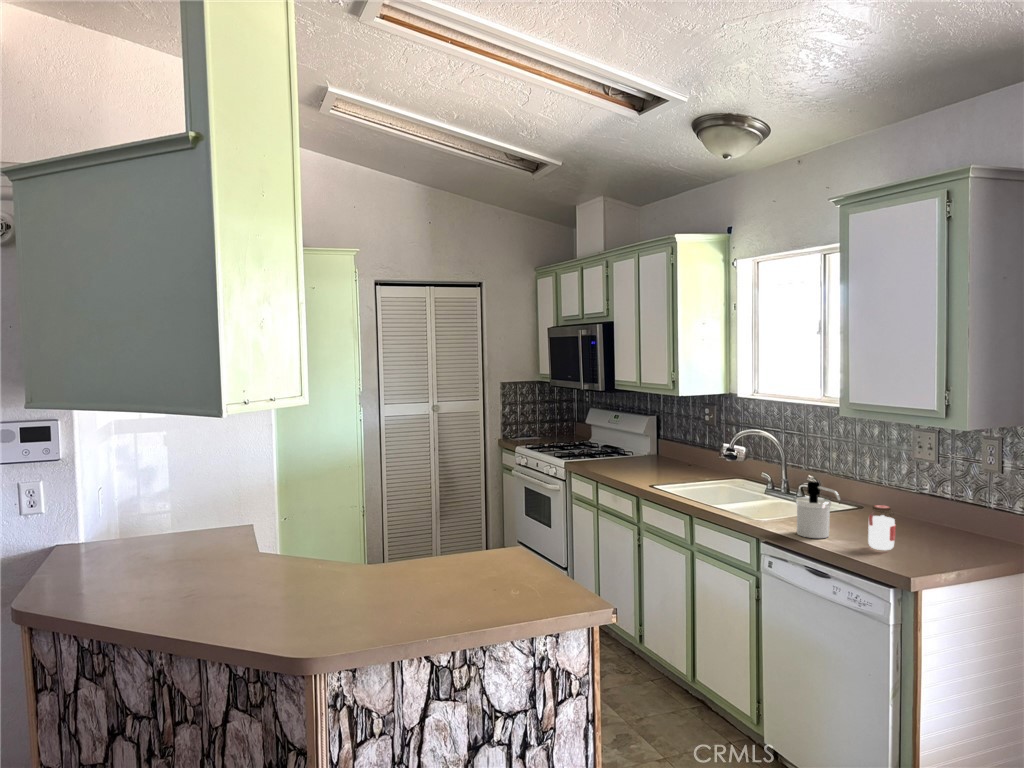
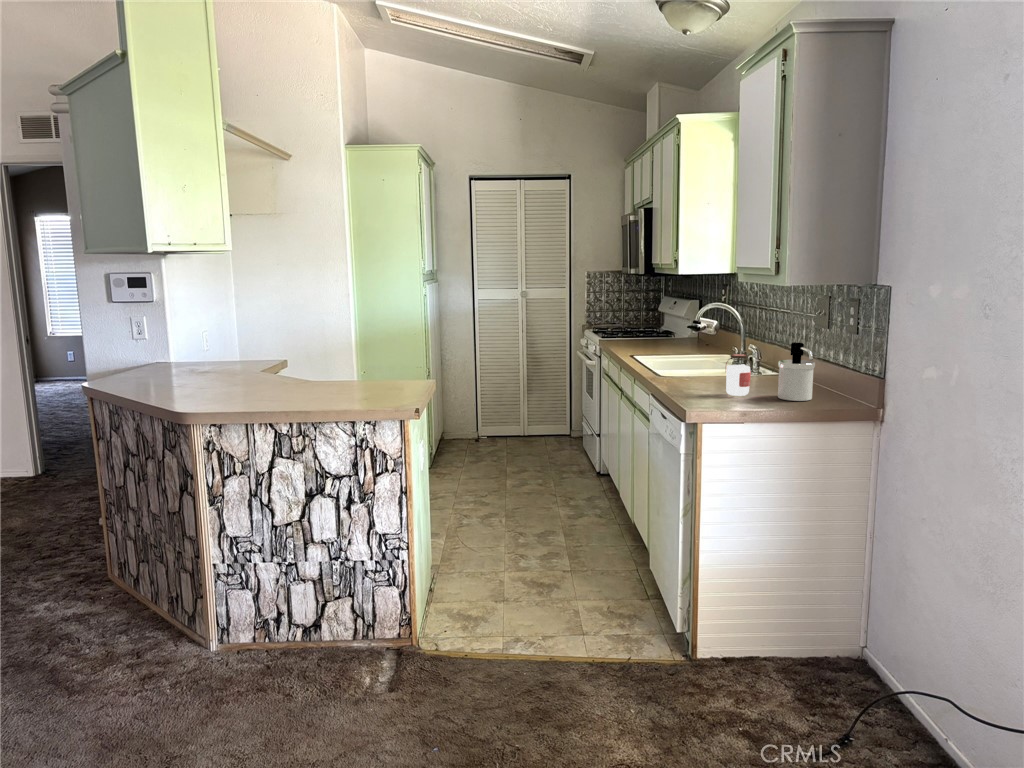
soap dispenser: present [796,482,841,538] -> present [778,342,815,401]

